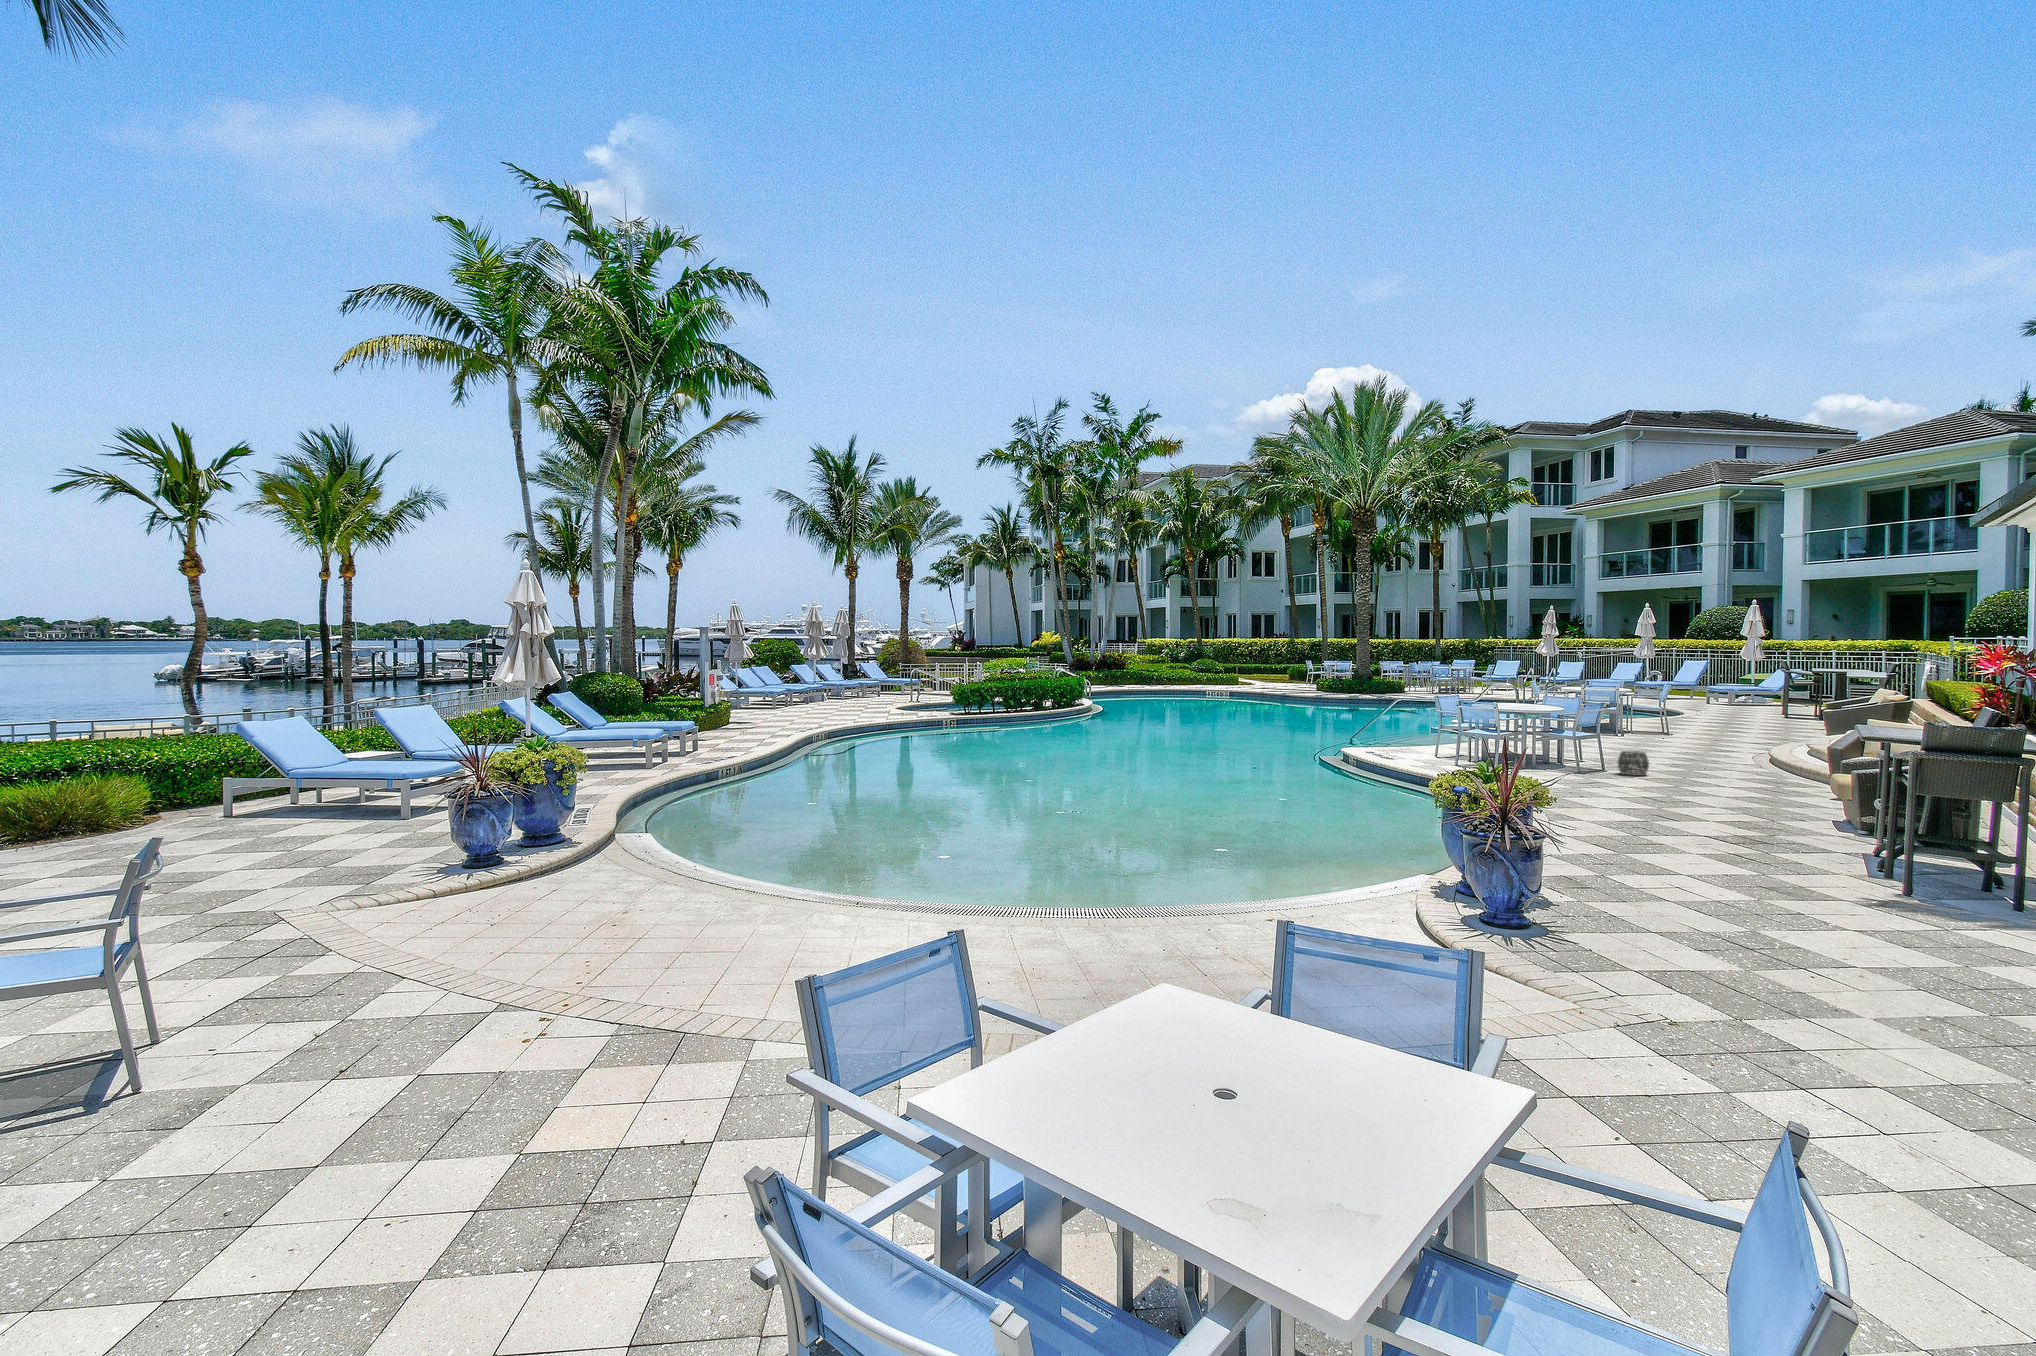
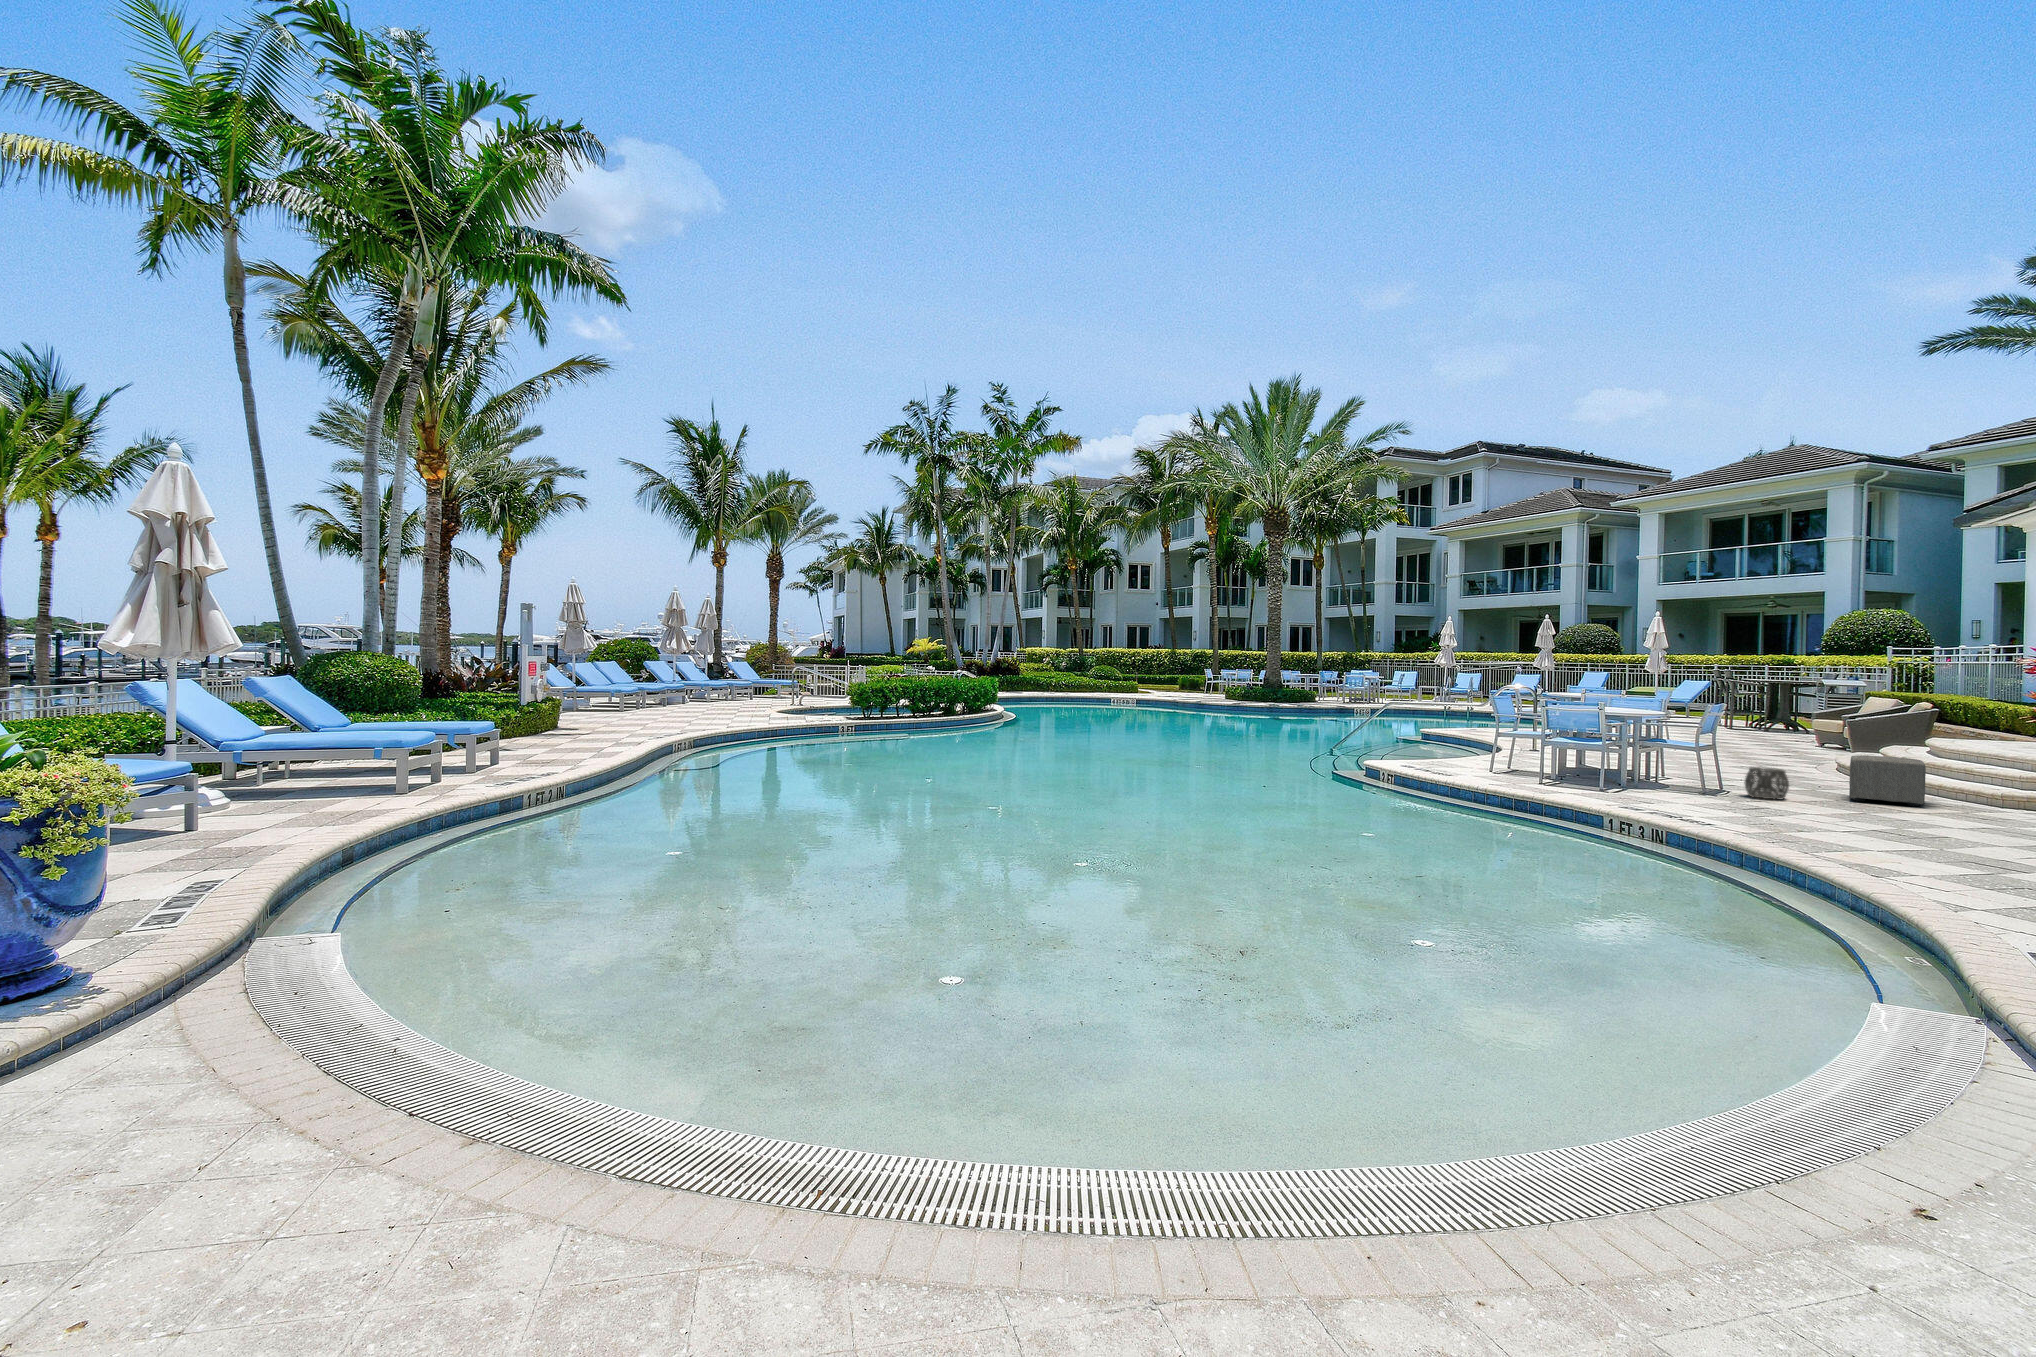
ottoman: none [1696,742,1759,781] -> present [1849,755,1926,806]

